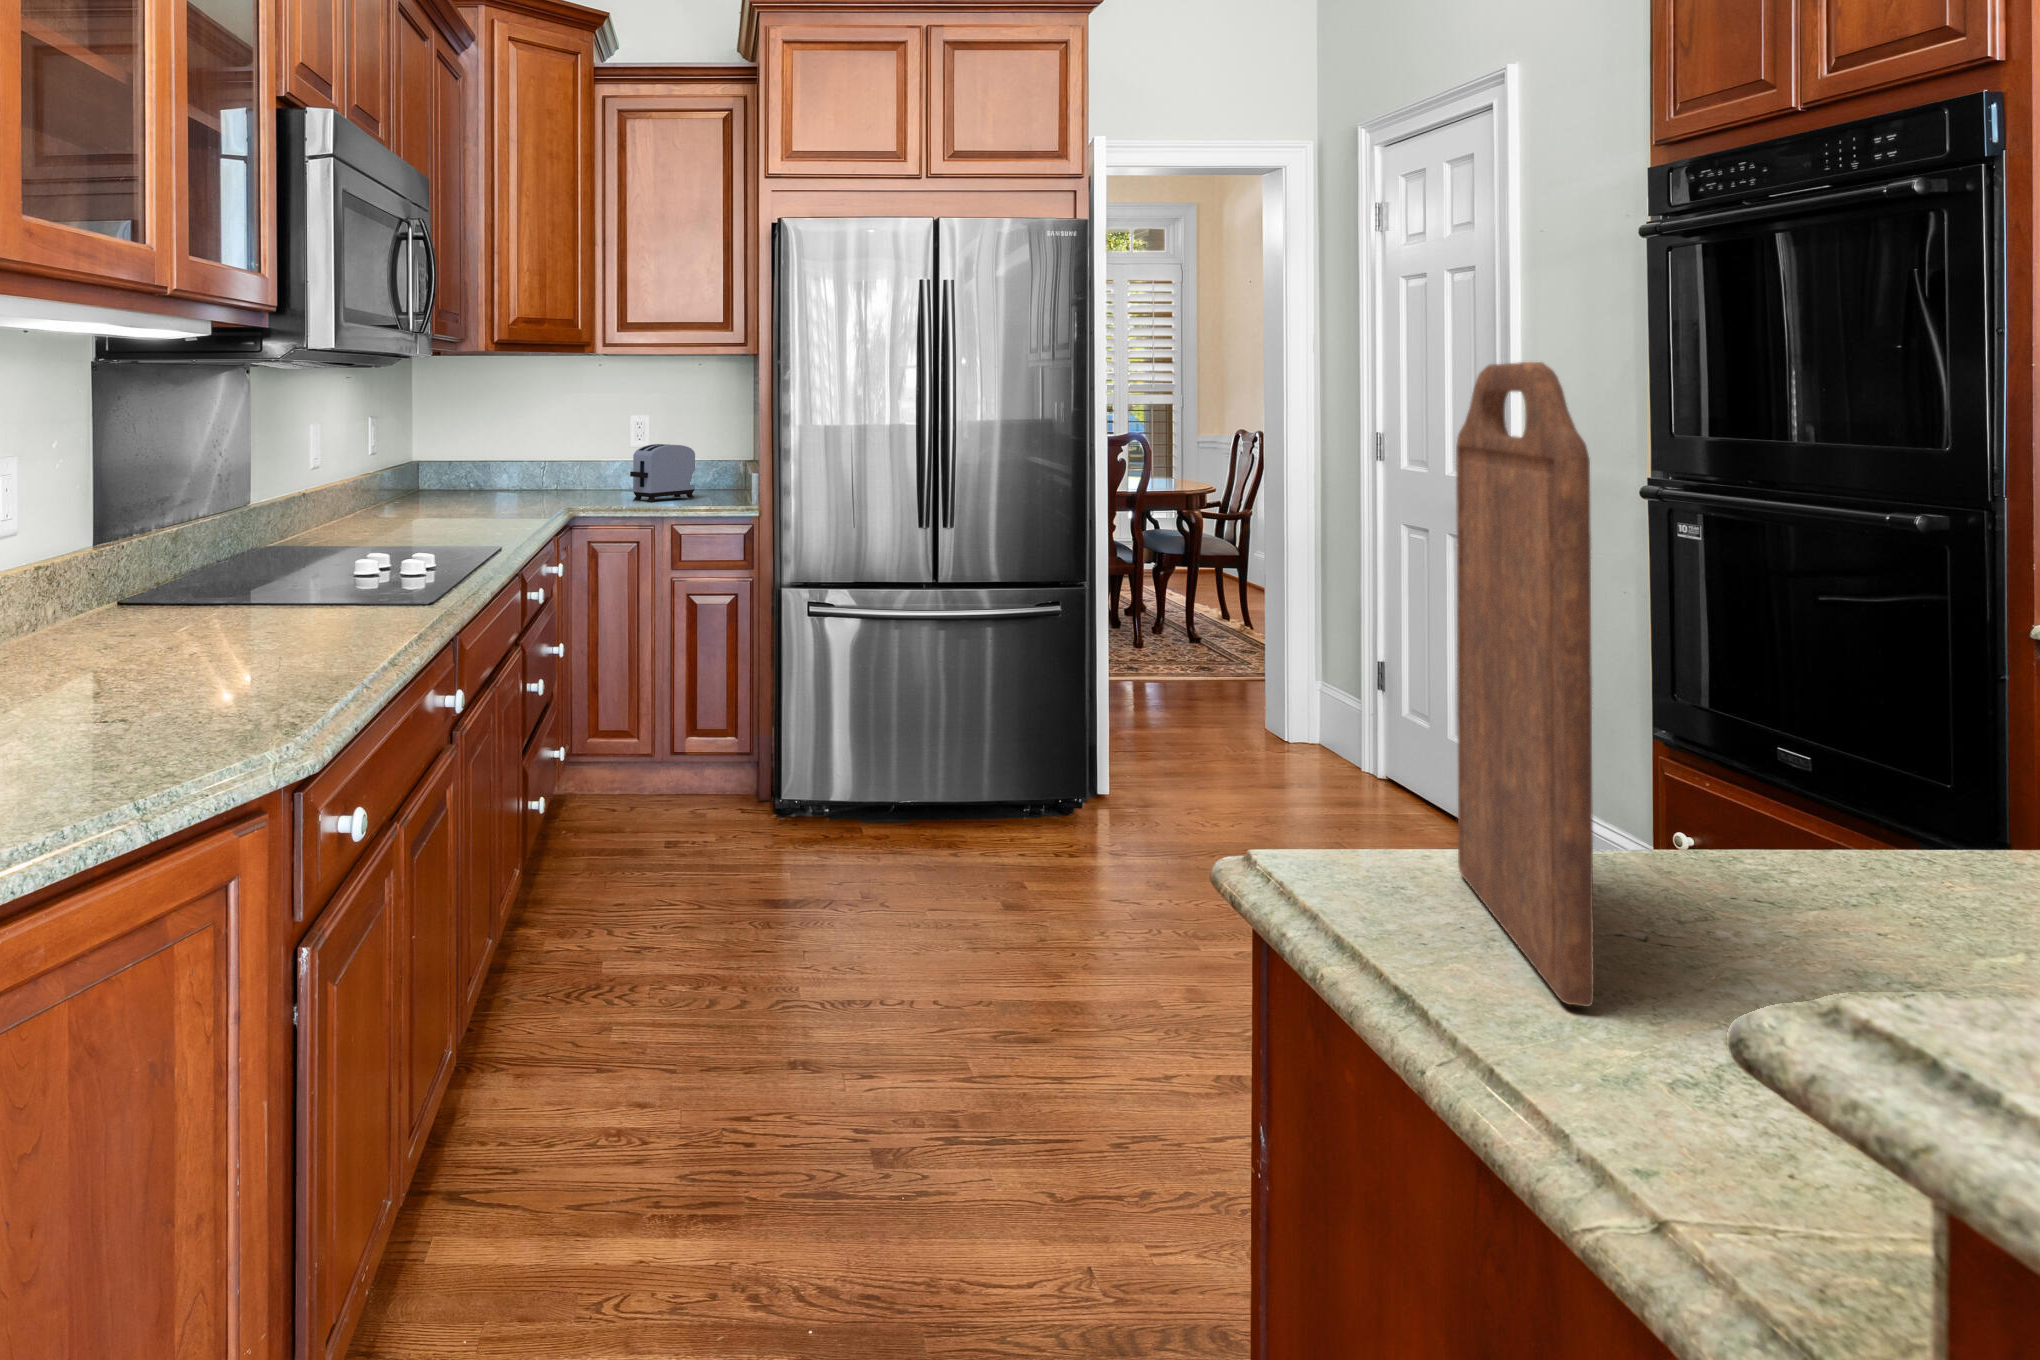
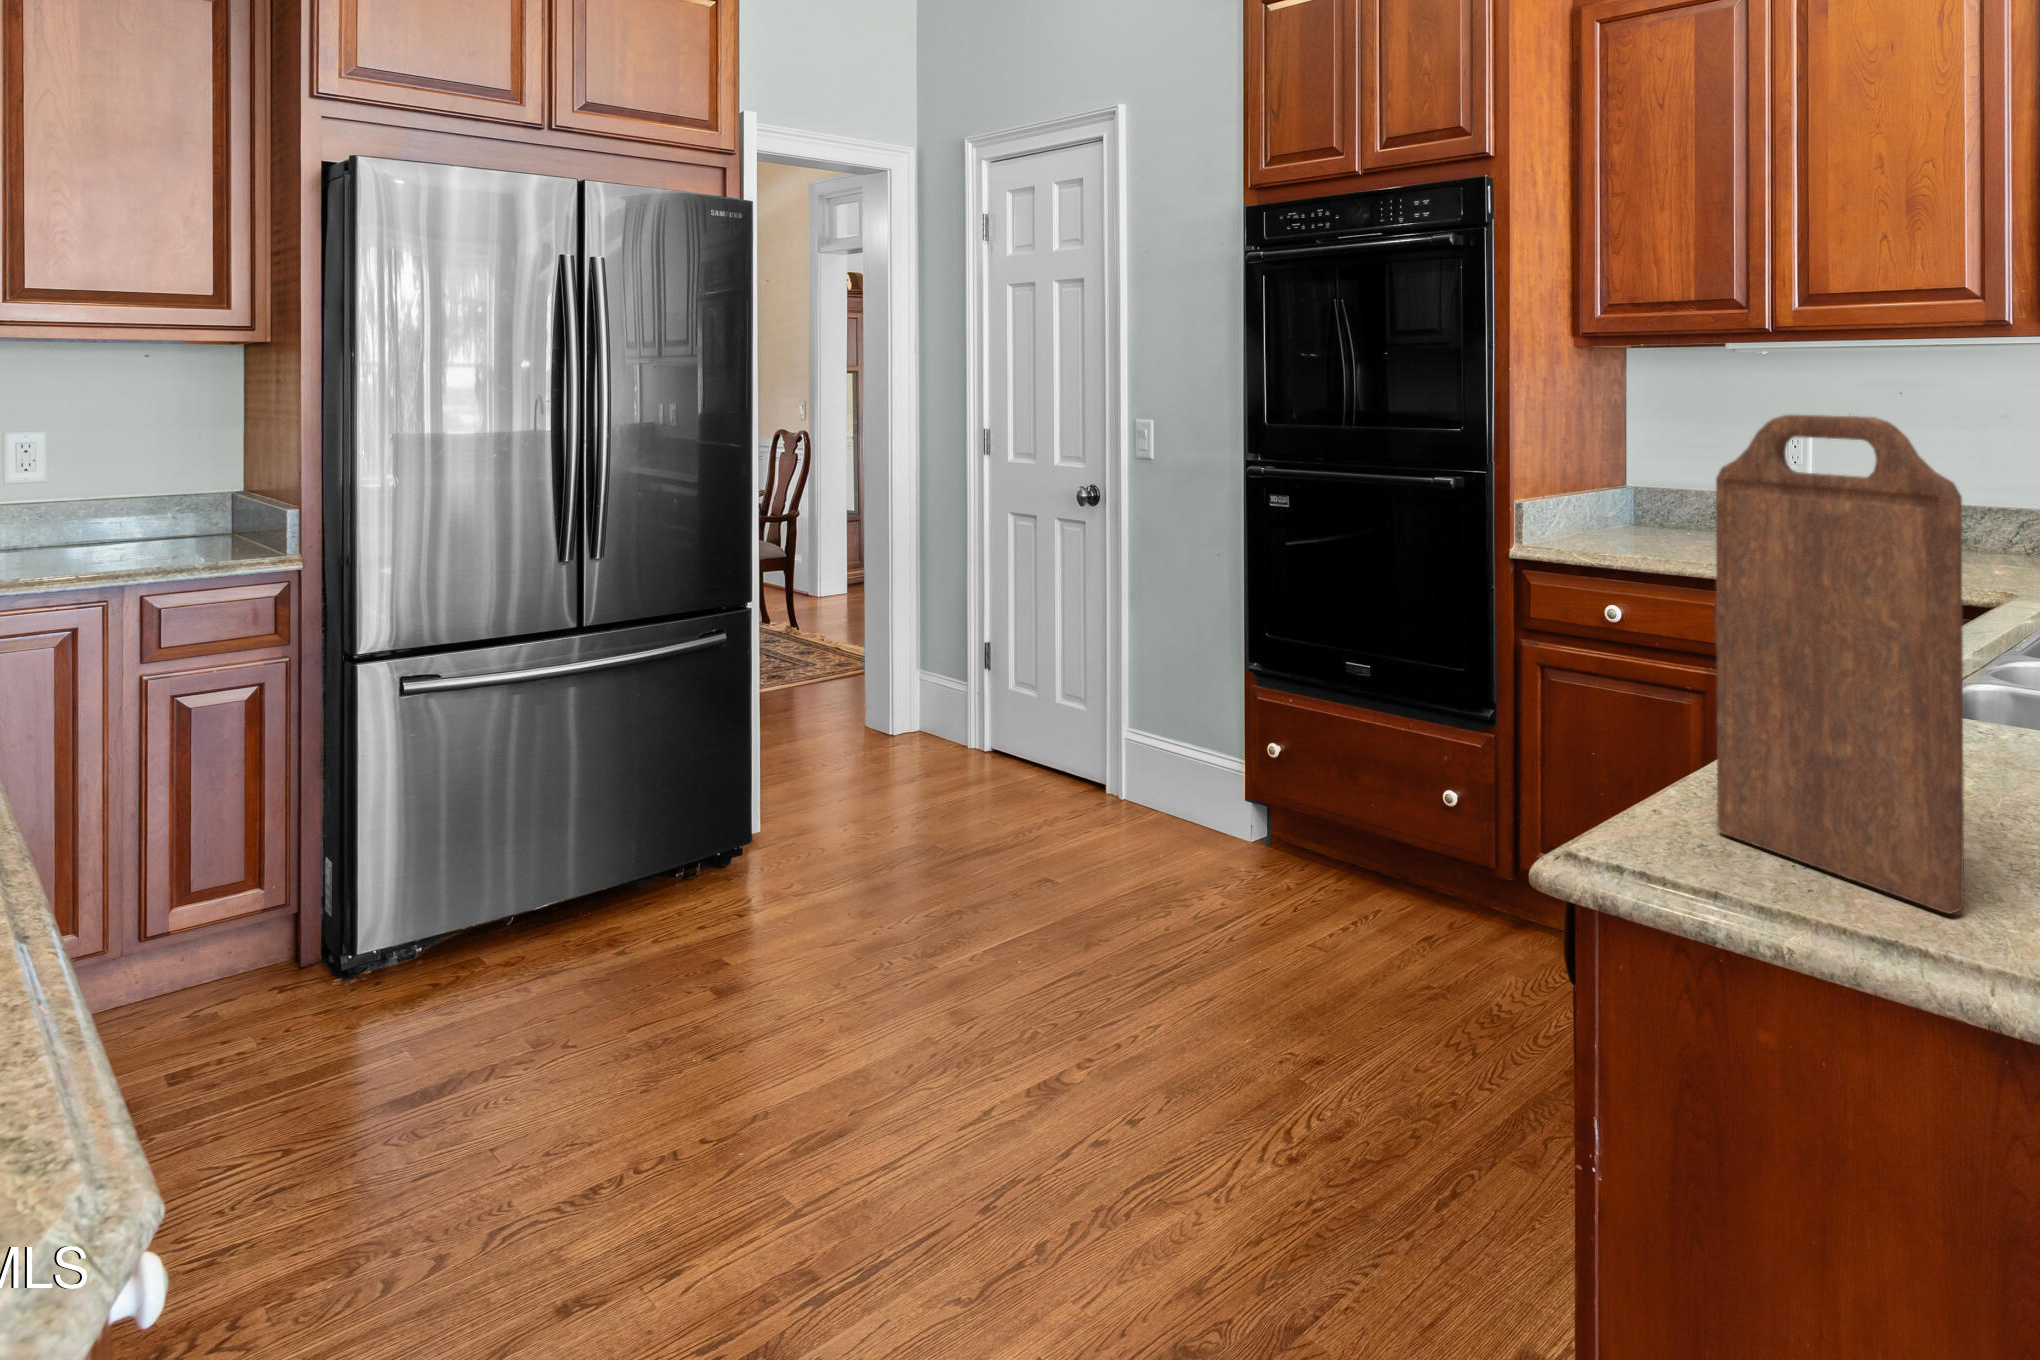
toaster: present [630,444,695,502] -> none [51,482,161,573]

